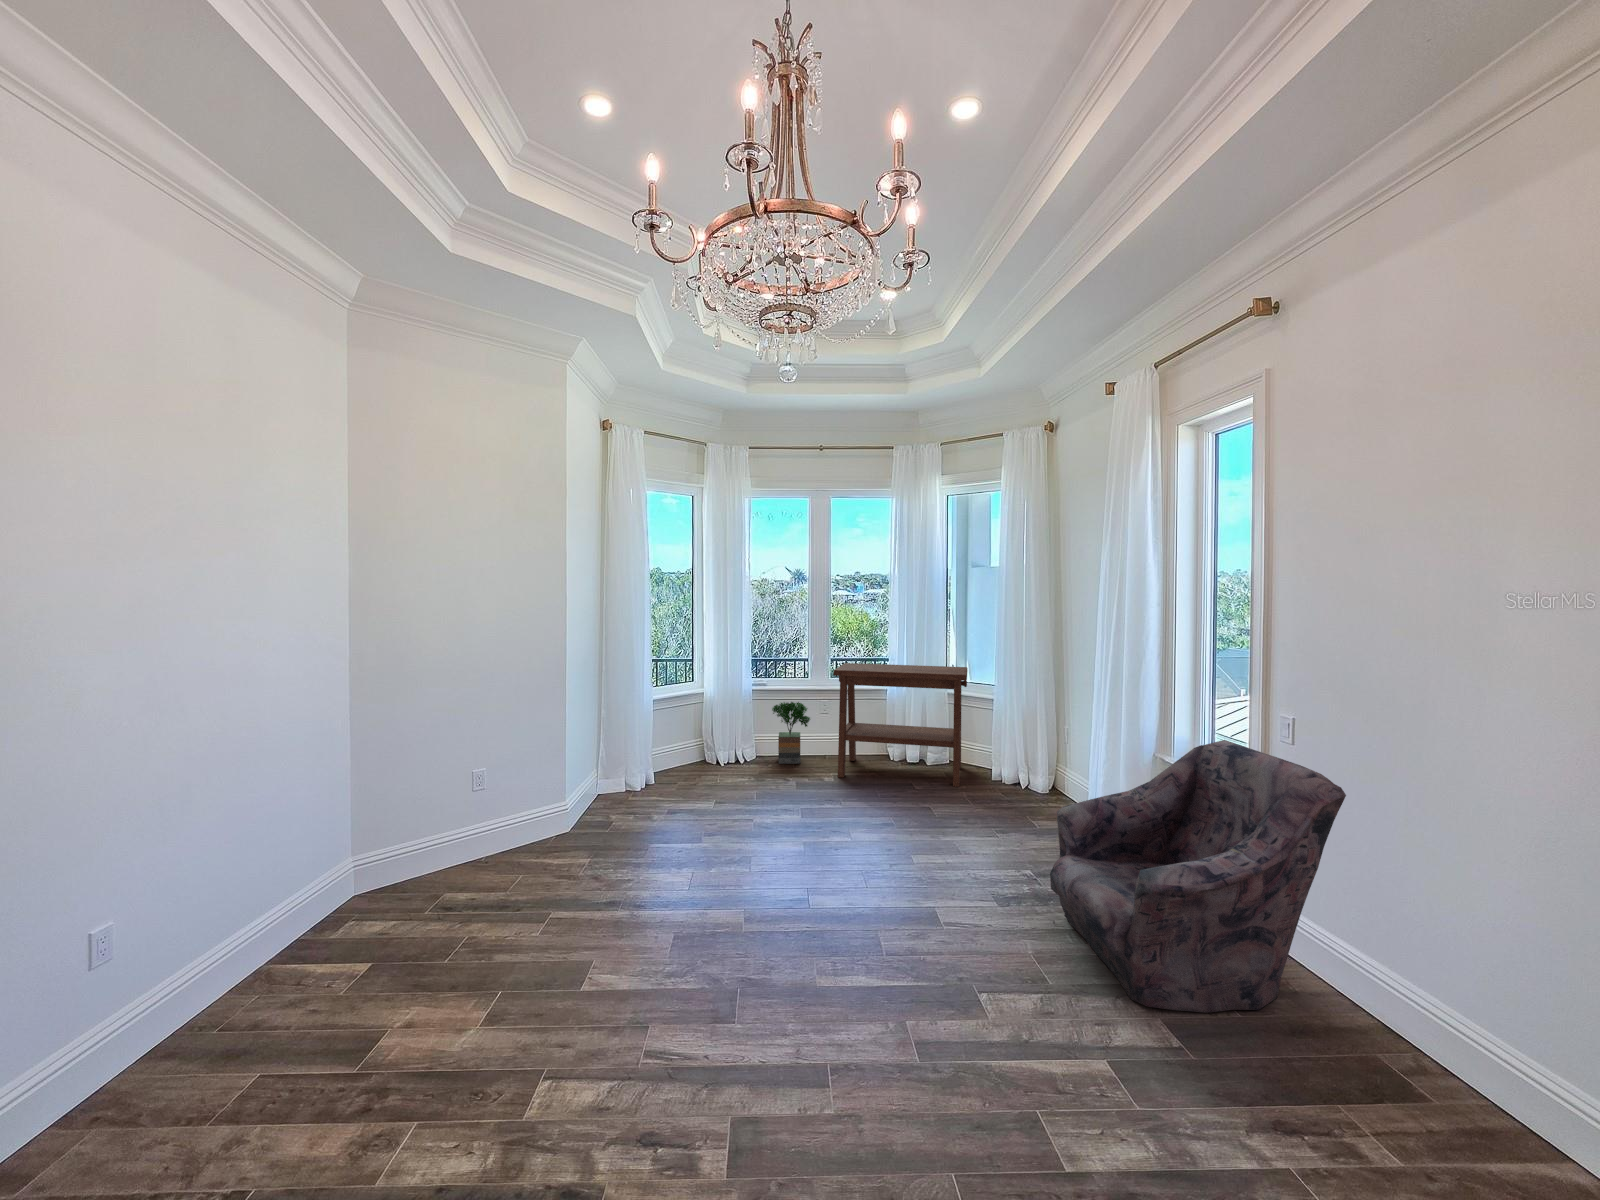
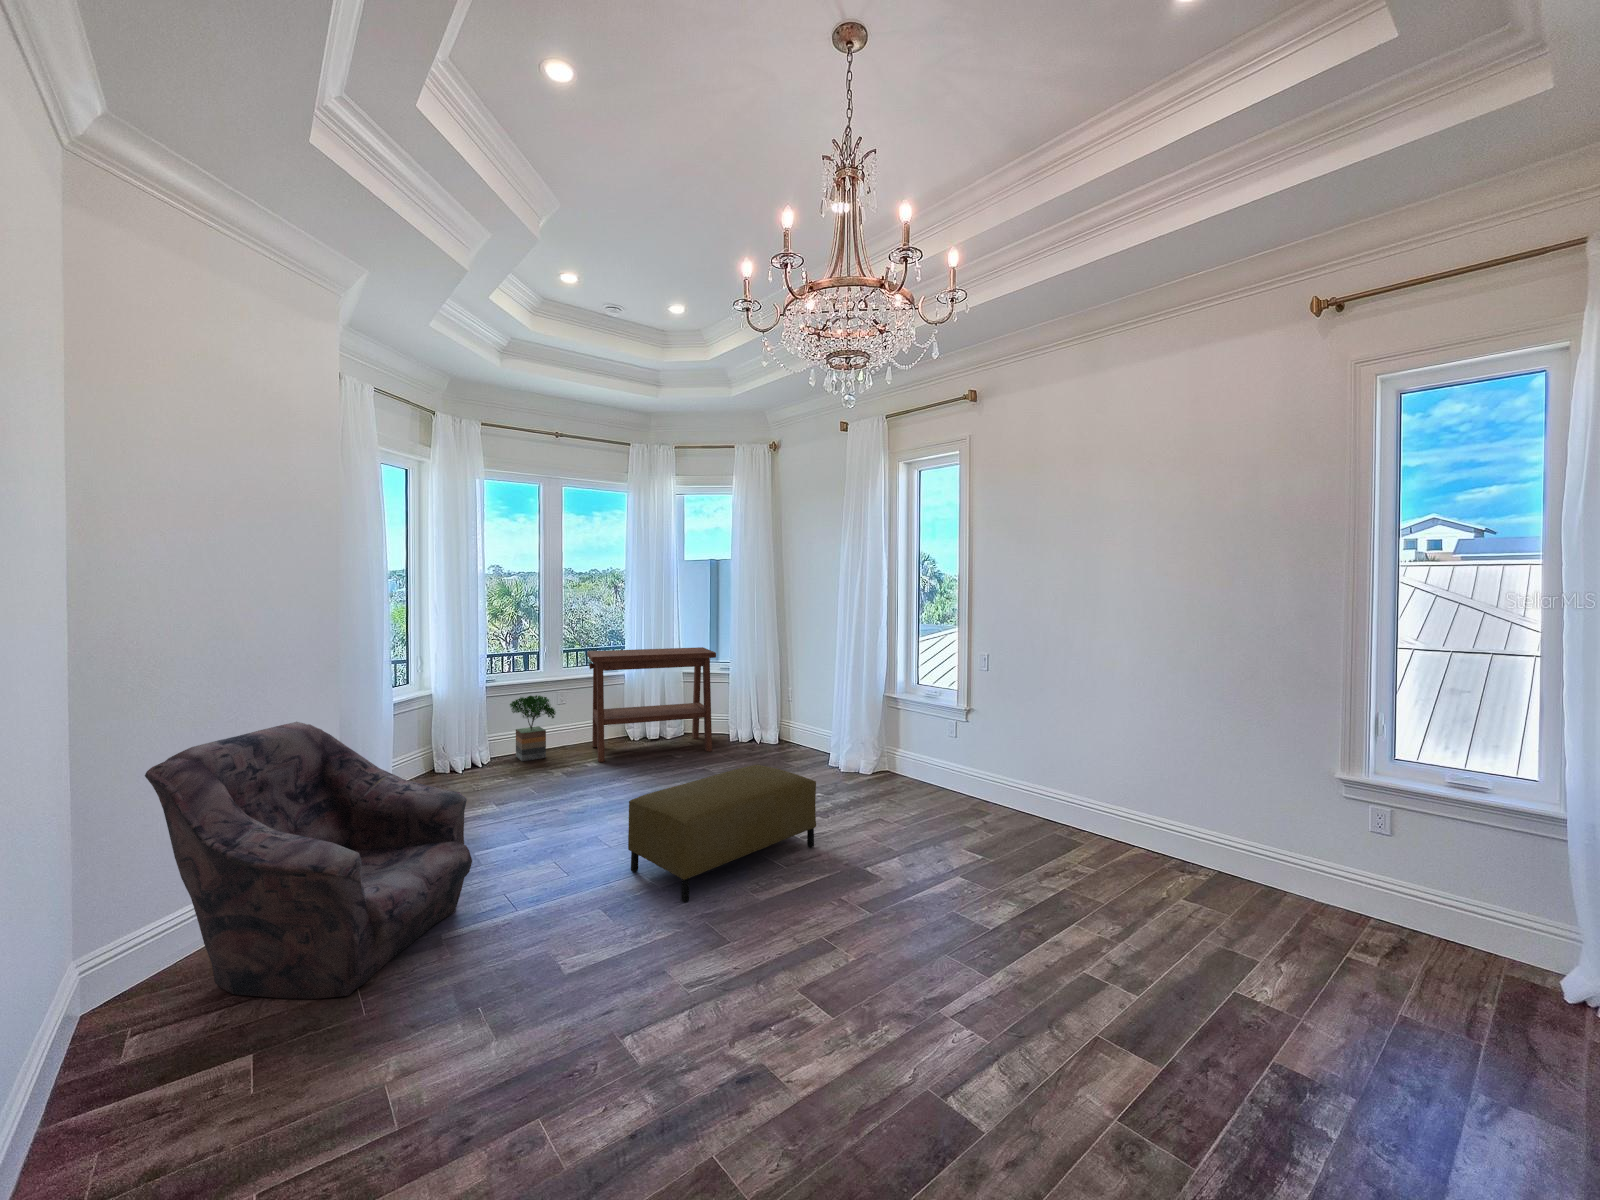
armchair: present [1050,740,1346,1013] -> present [145,722,472,999]
ottoman: none [734,818,950,956] -> present [628,765,816,902]

